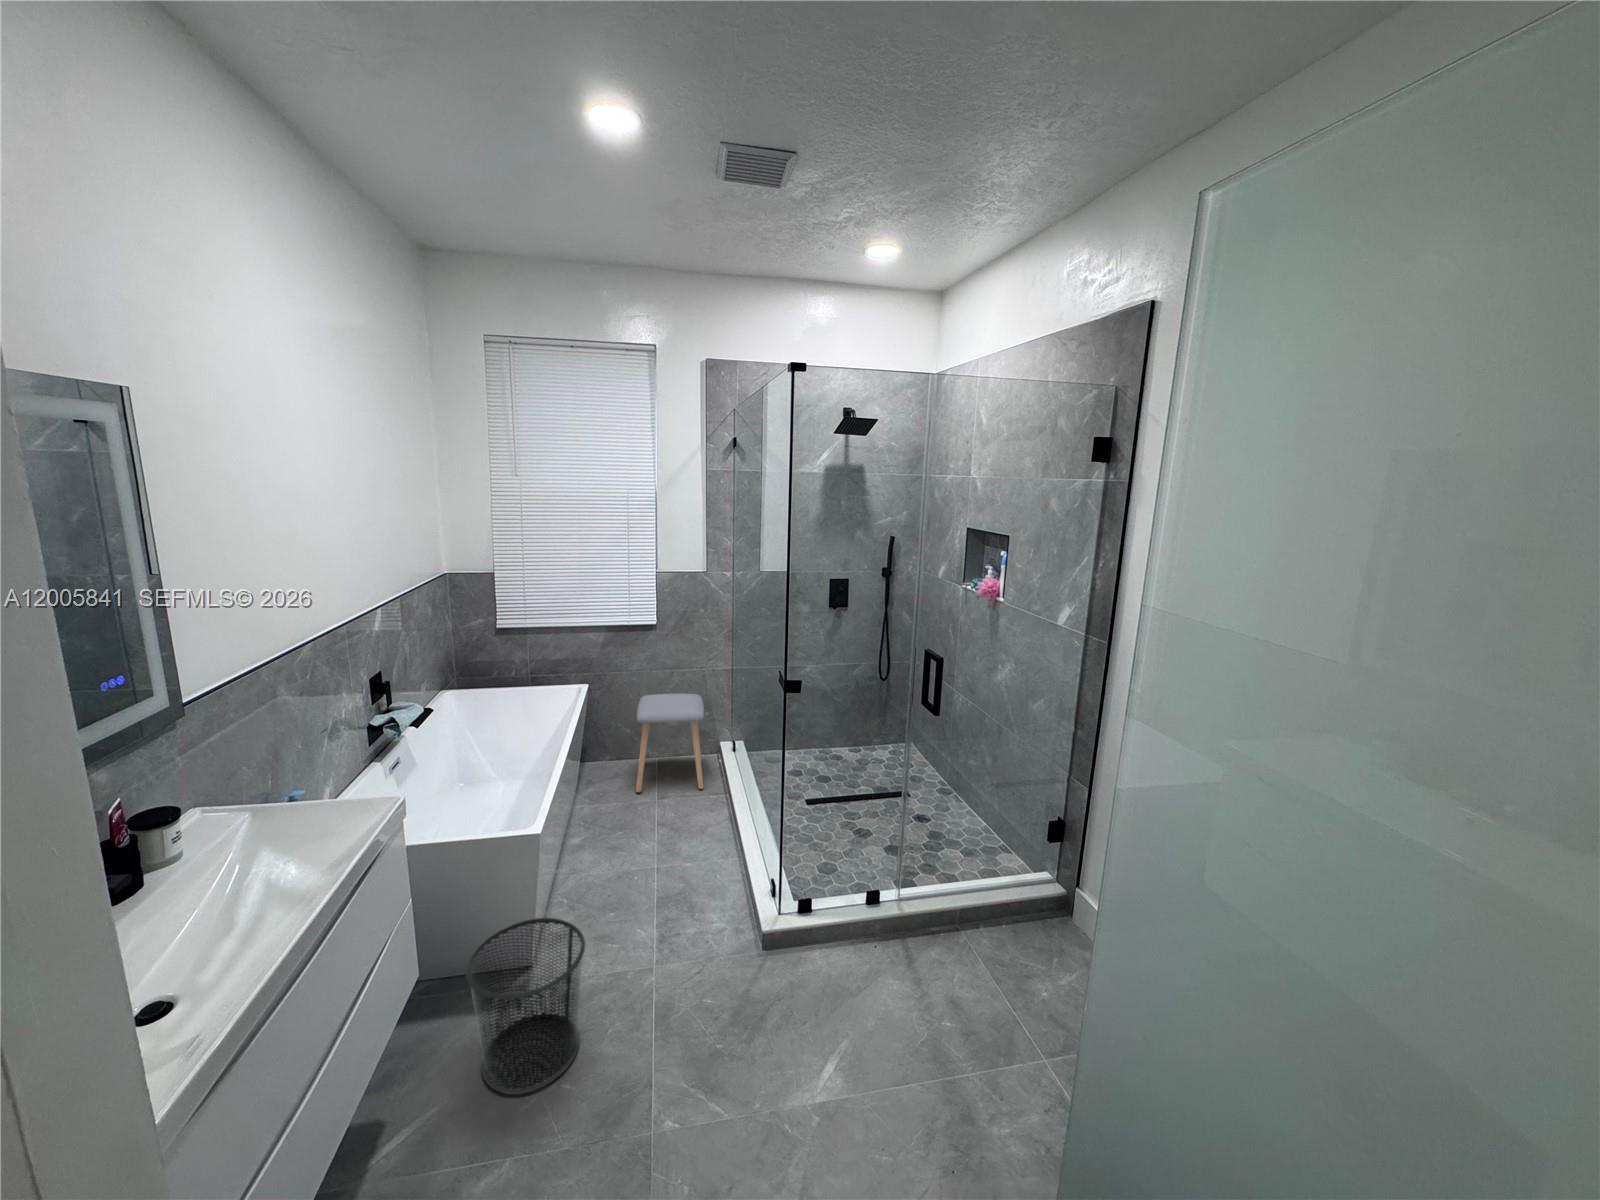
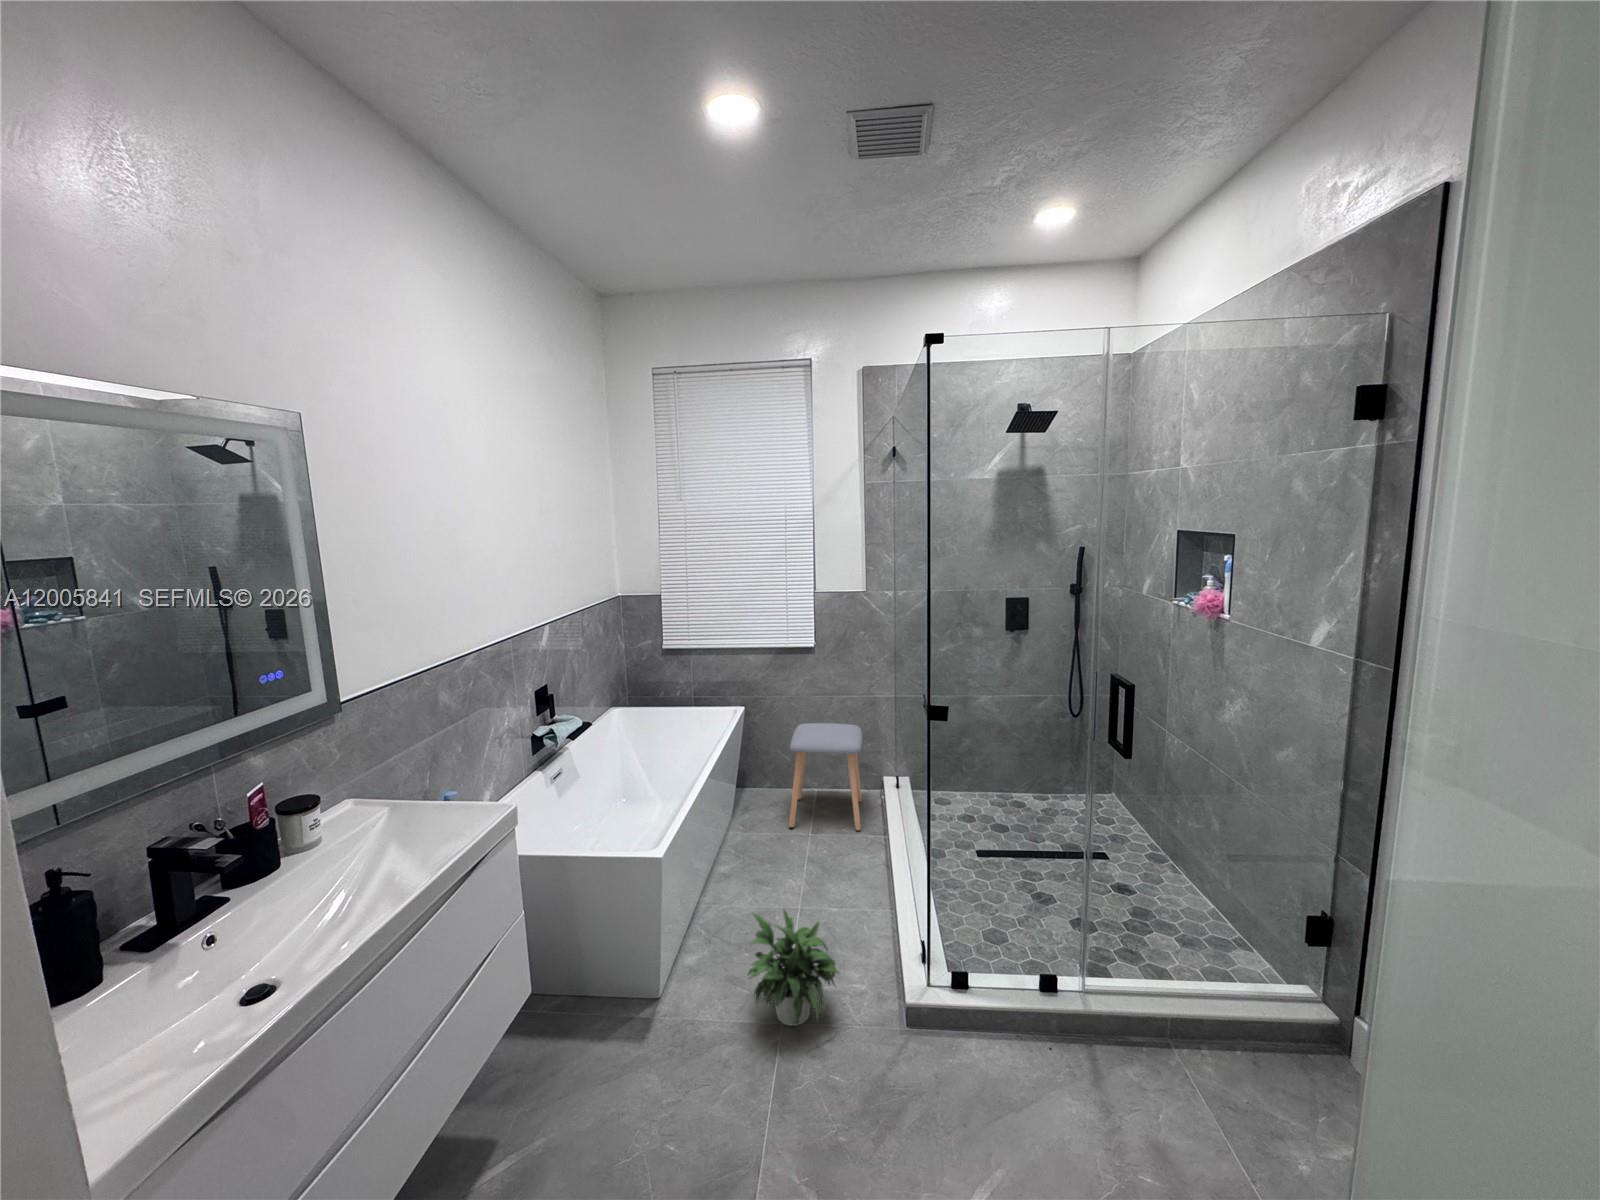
potted plant: none [618,867,704,969] -> present [748,910,839,1026]
waste bin: present [466,918,585,1094] -> none [582,946,703,1137]

